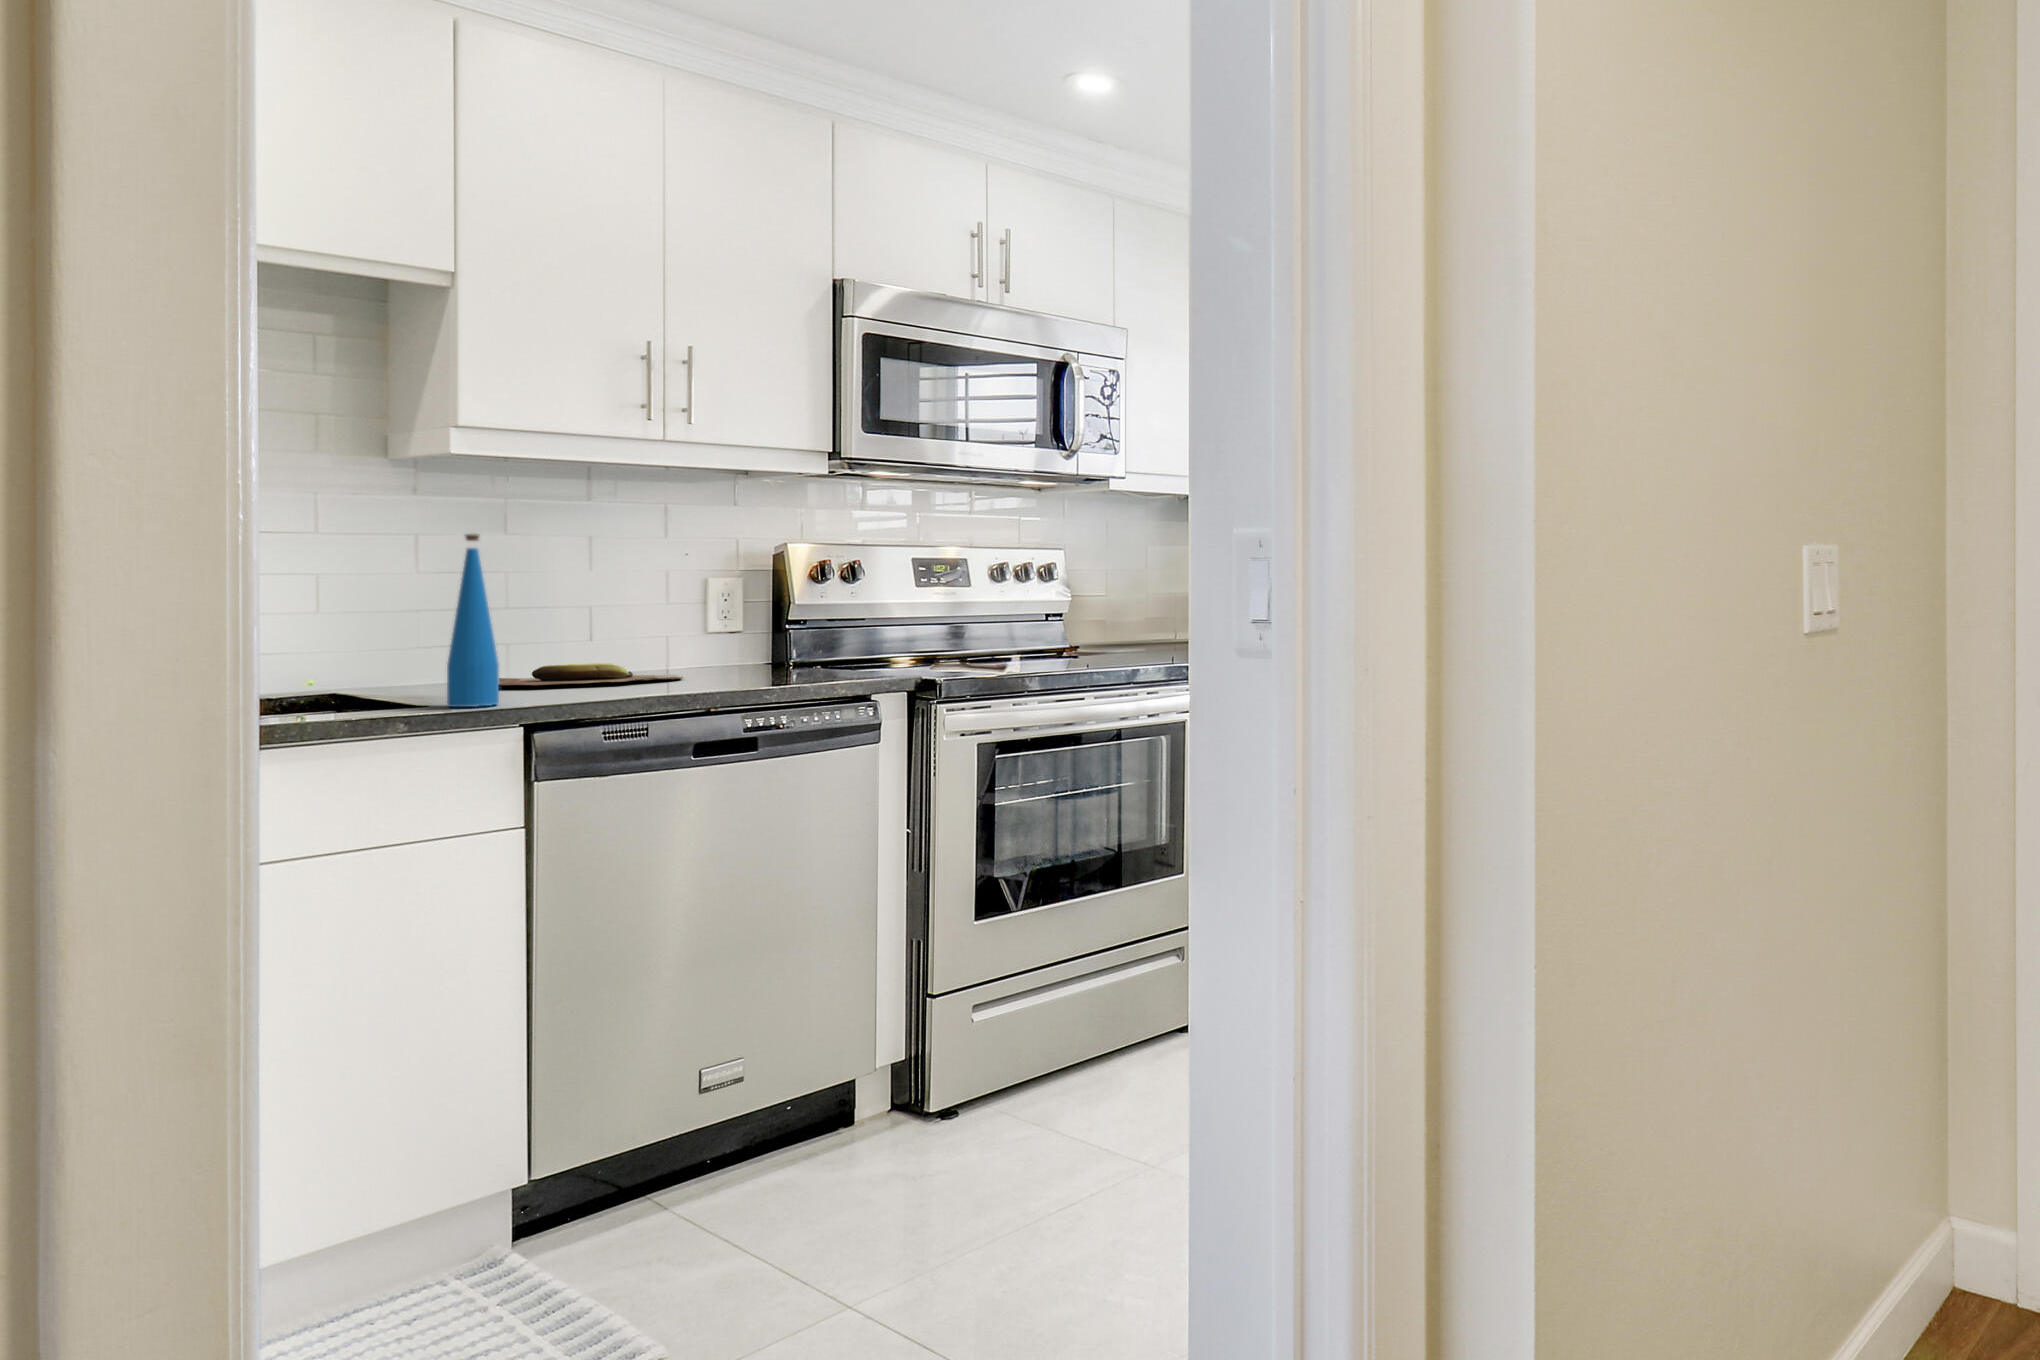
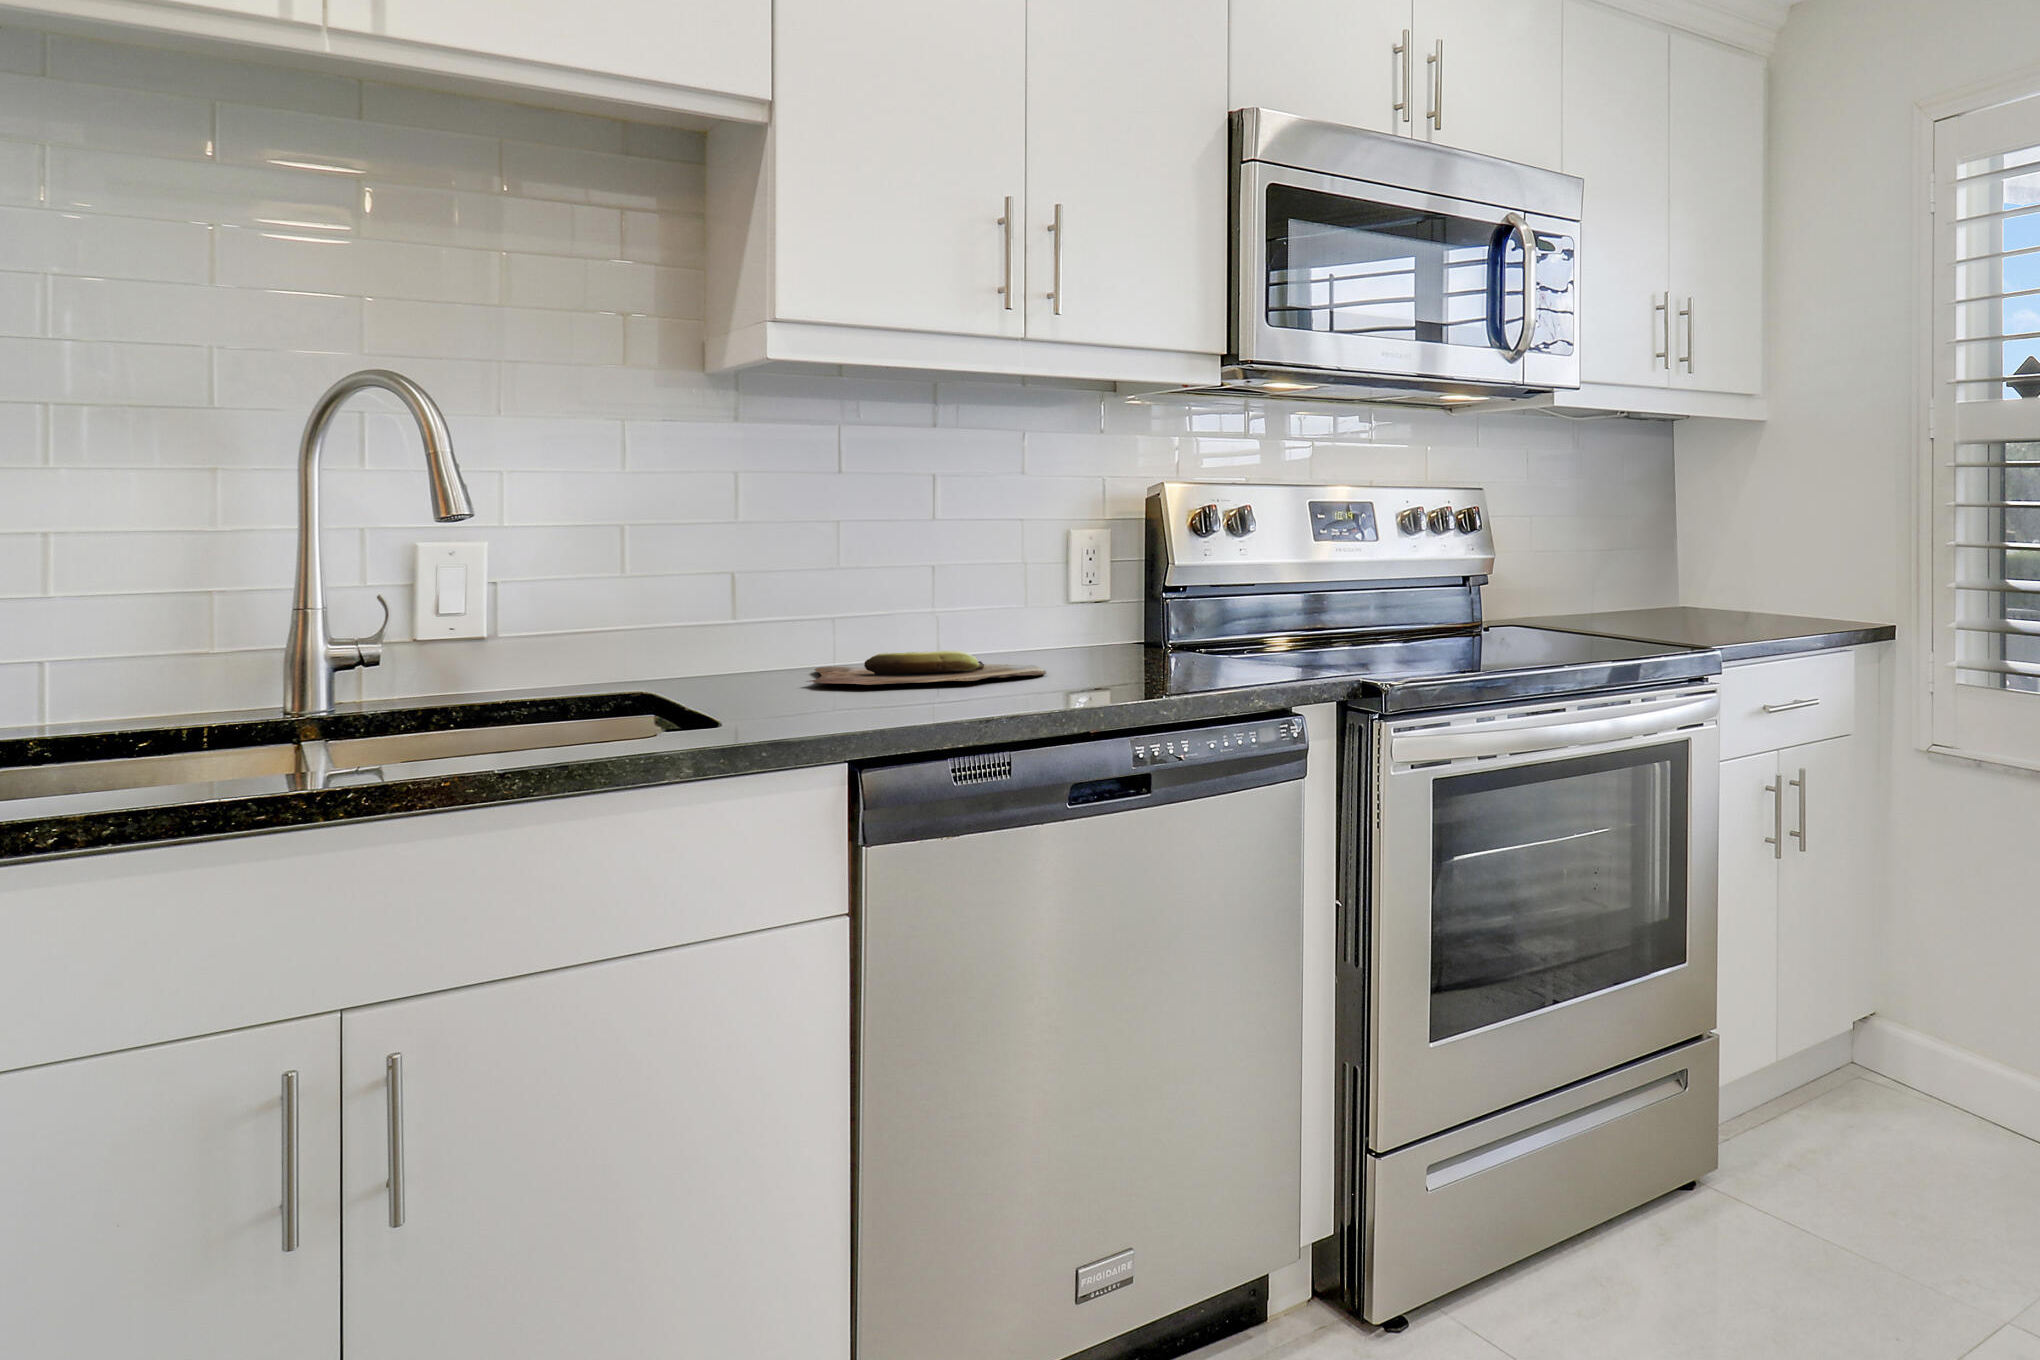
bottle: present [447,534,499,707] -> none [754,474,820,730]

